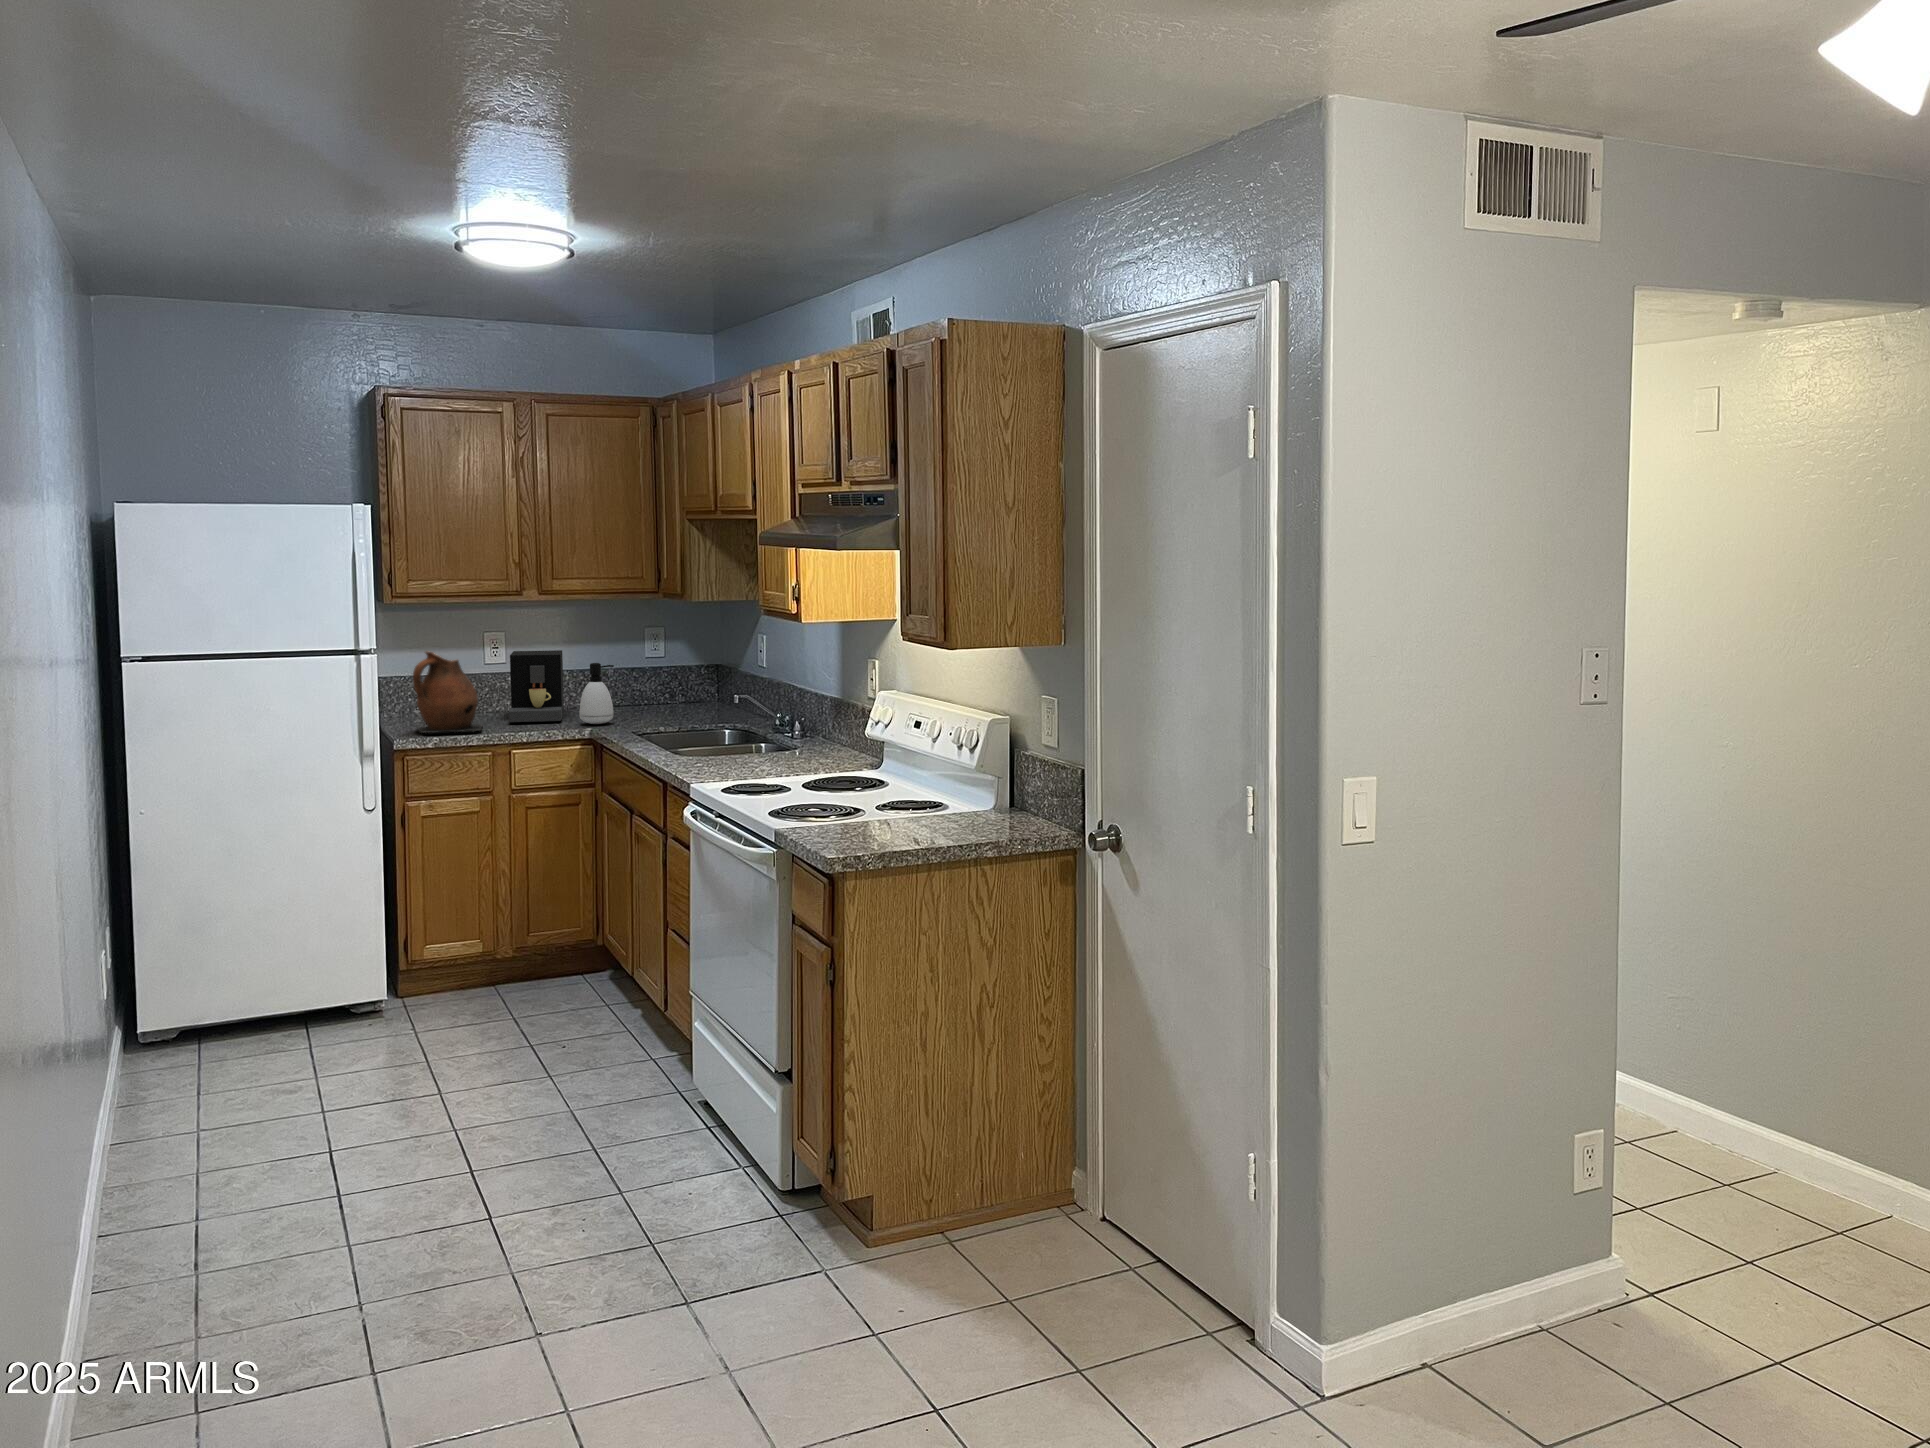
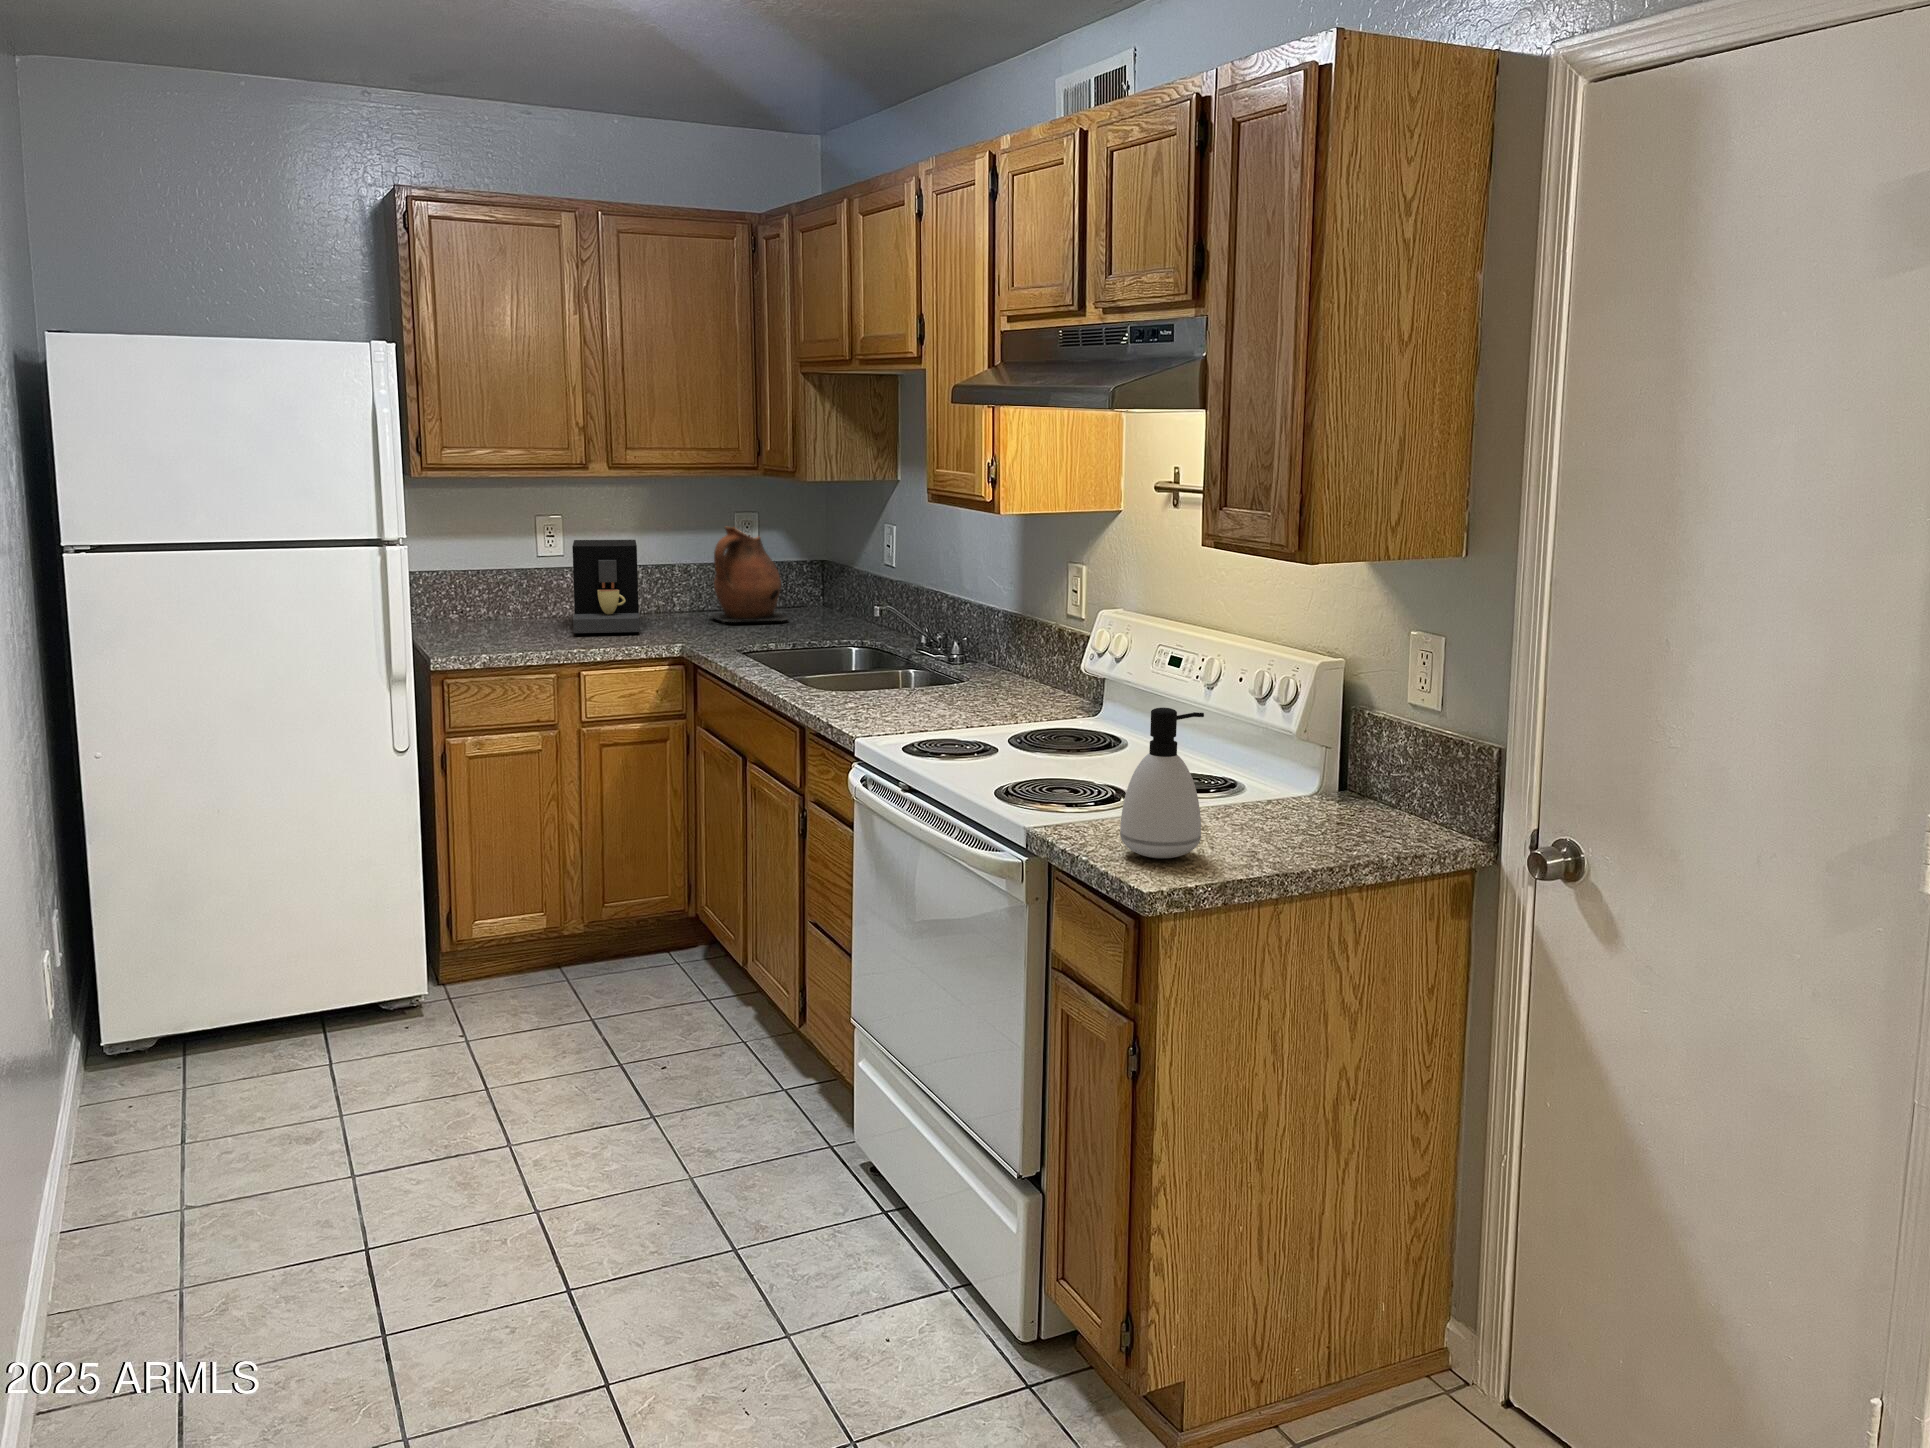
ceramic pitcher: present [413,652,483,733] -> present [713,527,789,622]
soap dispenser: present [579,663,614,724] -> present [1120,707,1204,858]

